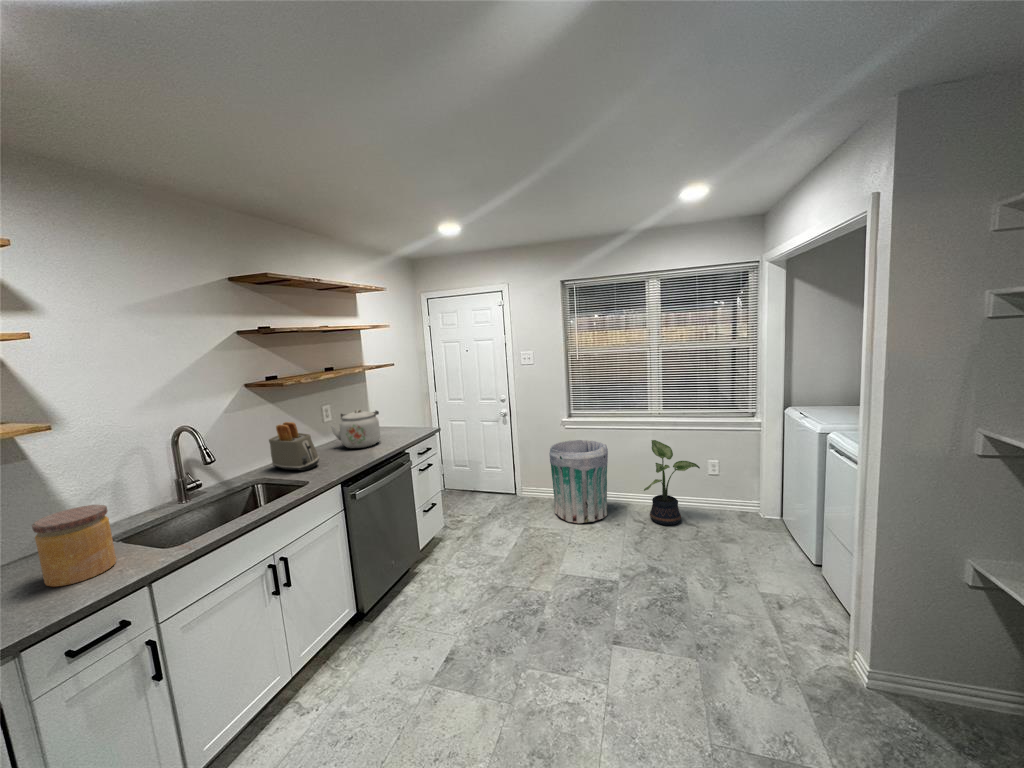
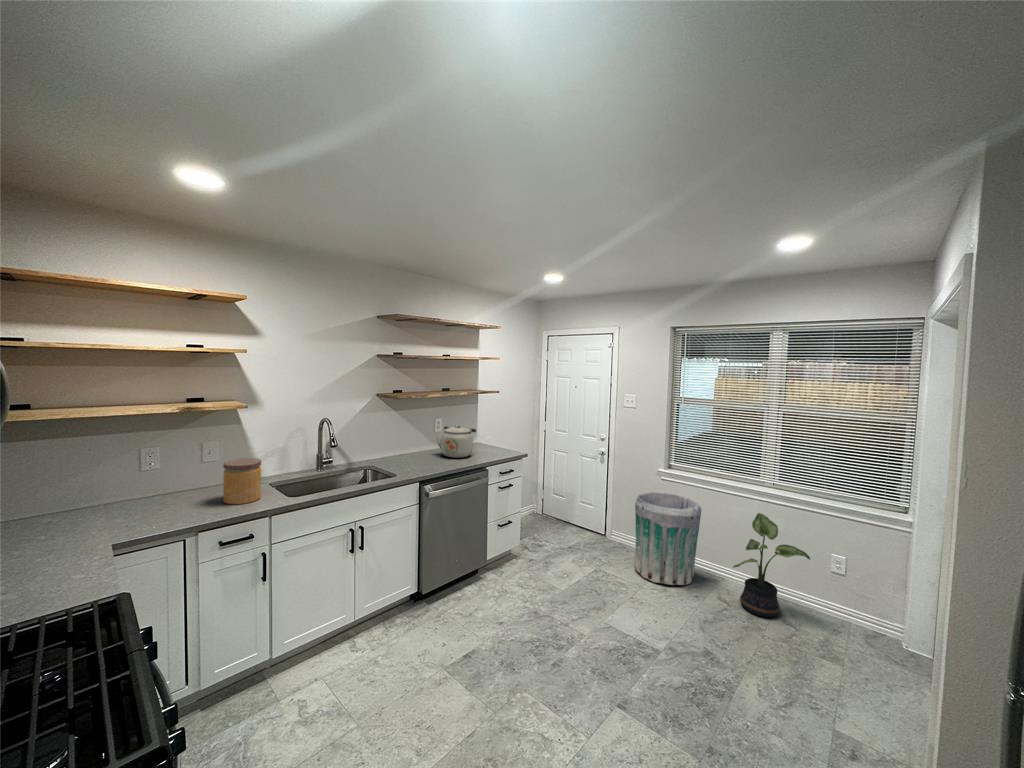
toaster: present [269,422,319,471] -> none [384,426,415,467]

